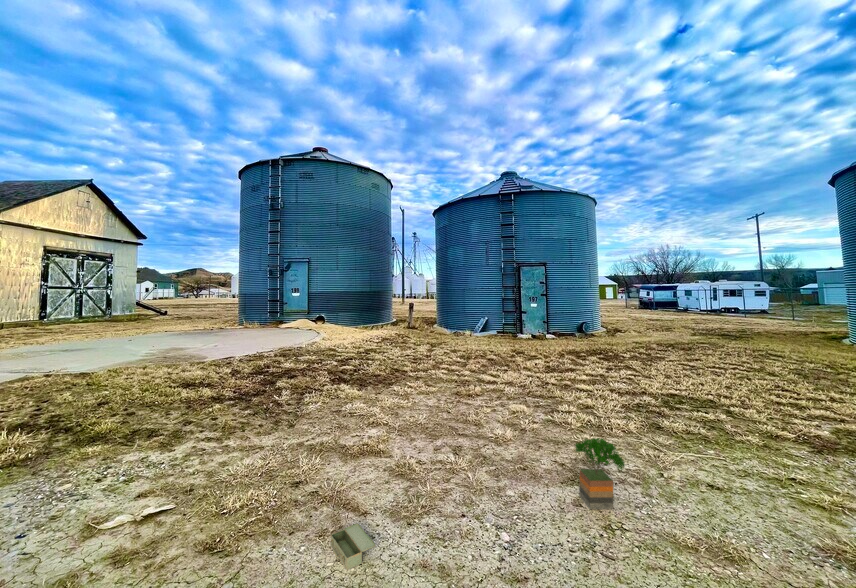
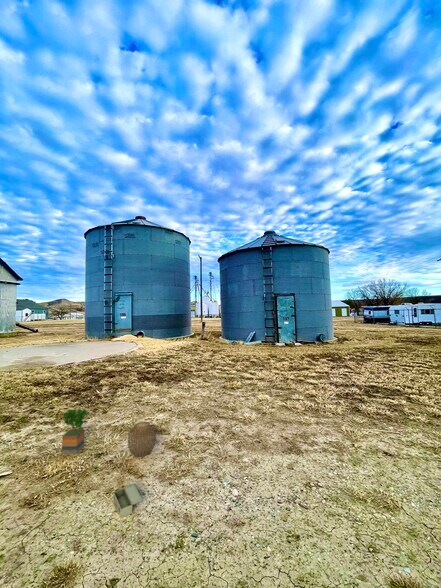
woven basket: none [338,438,377,487] -> present [128,422,156,457]
potted tree: present [575,438,625,509] -> present [62,409,90,454]

